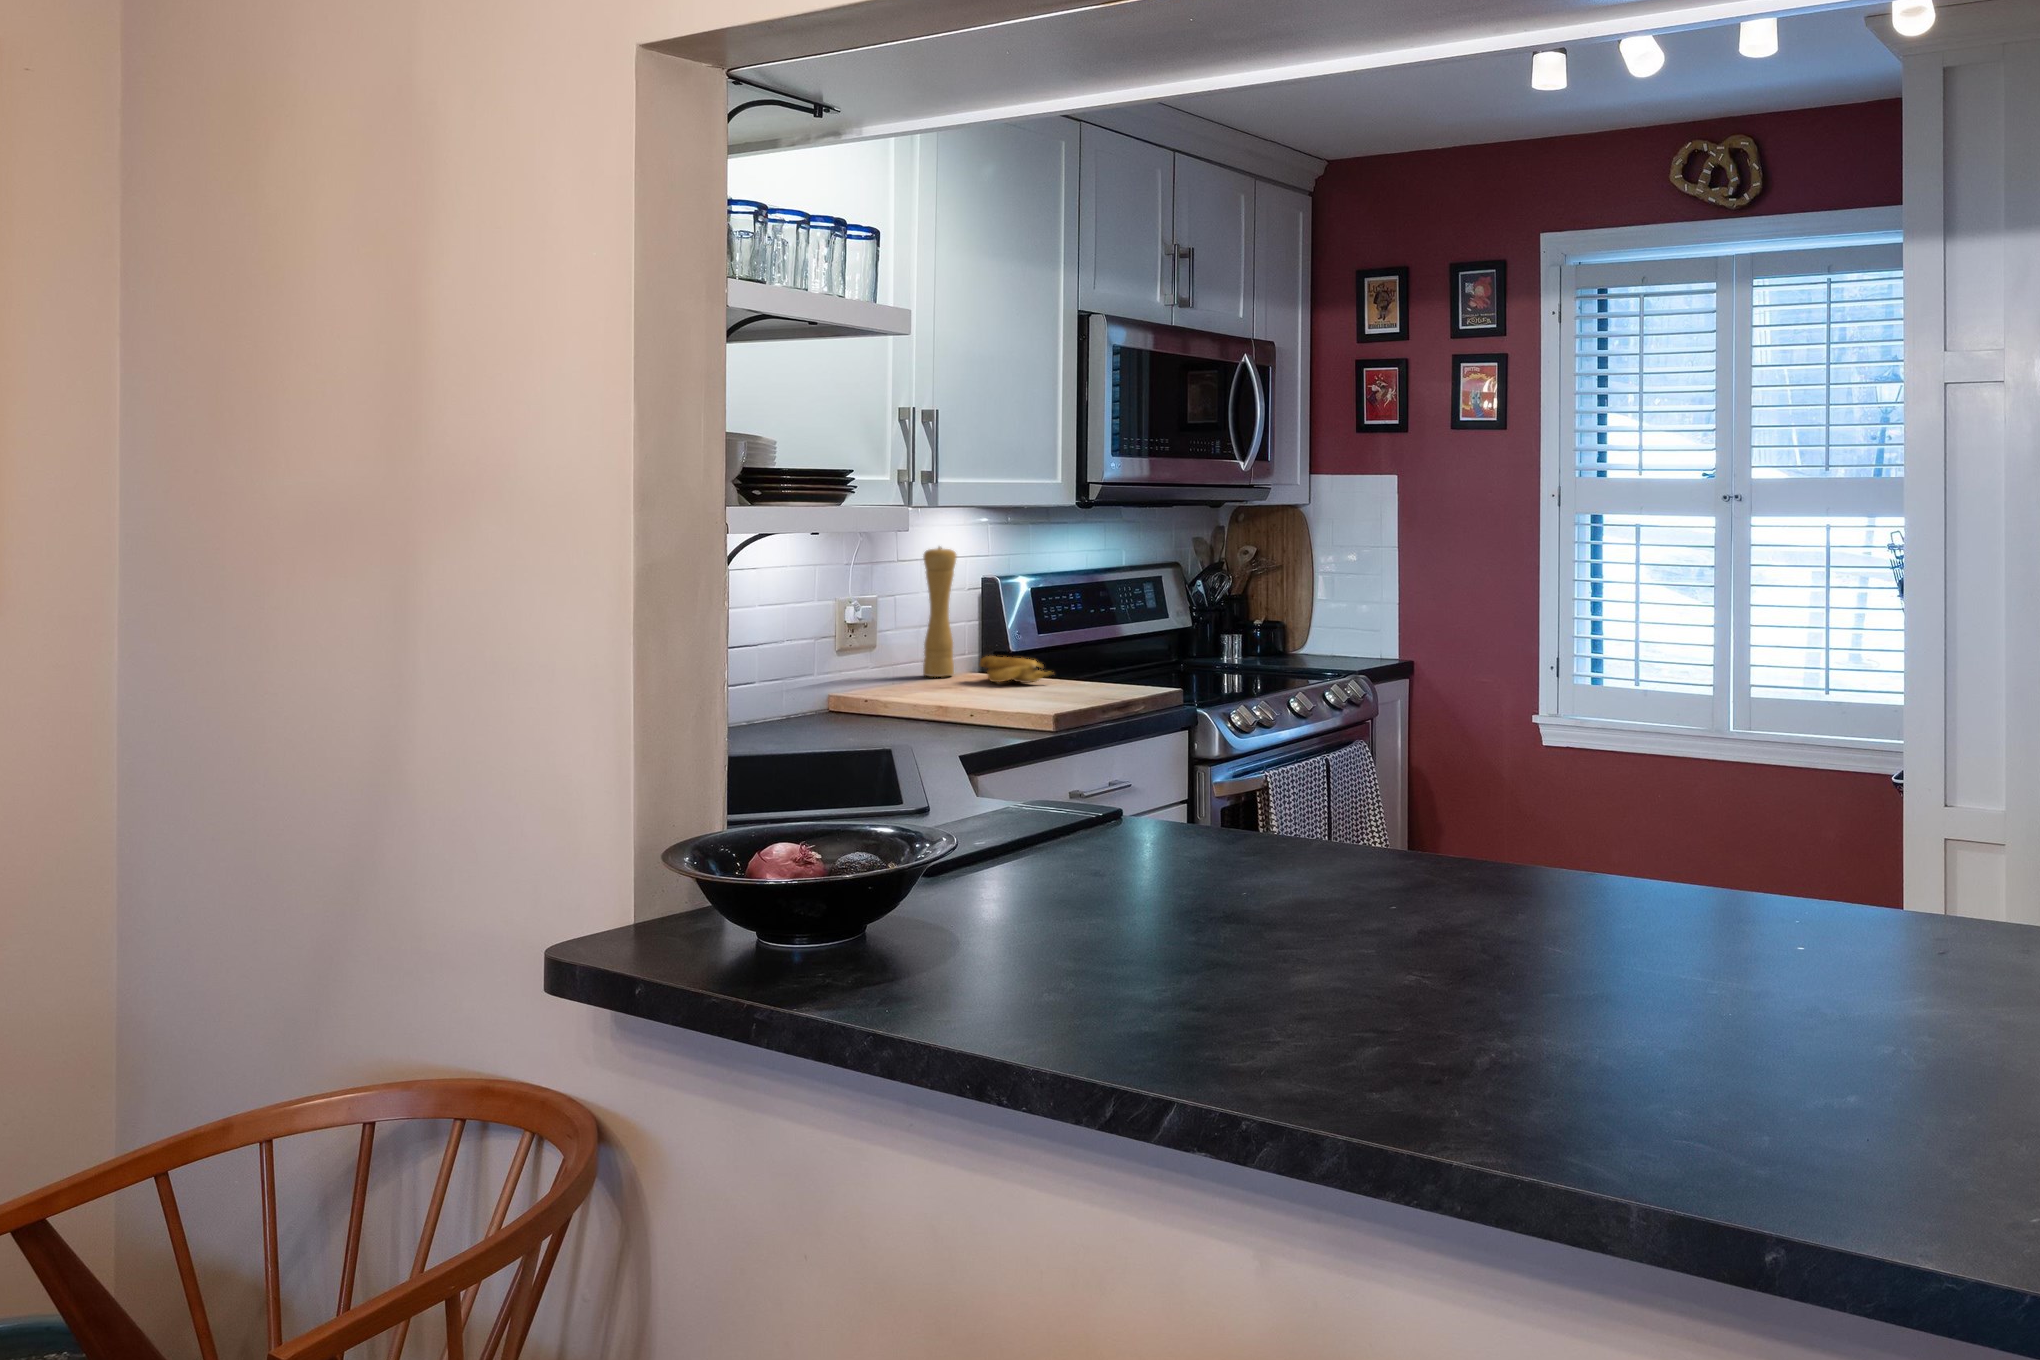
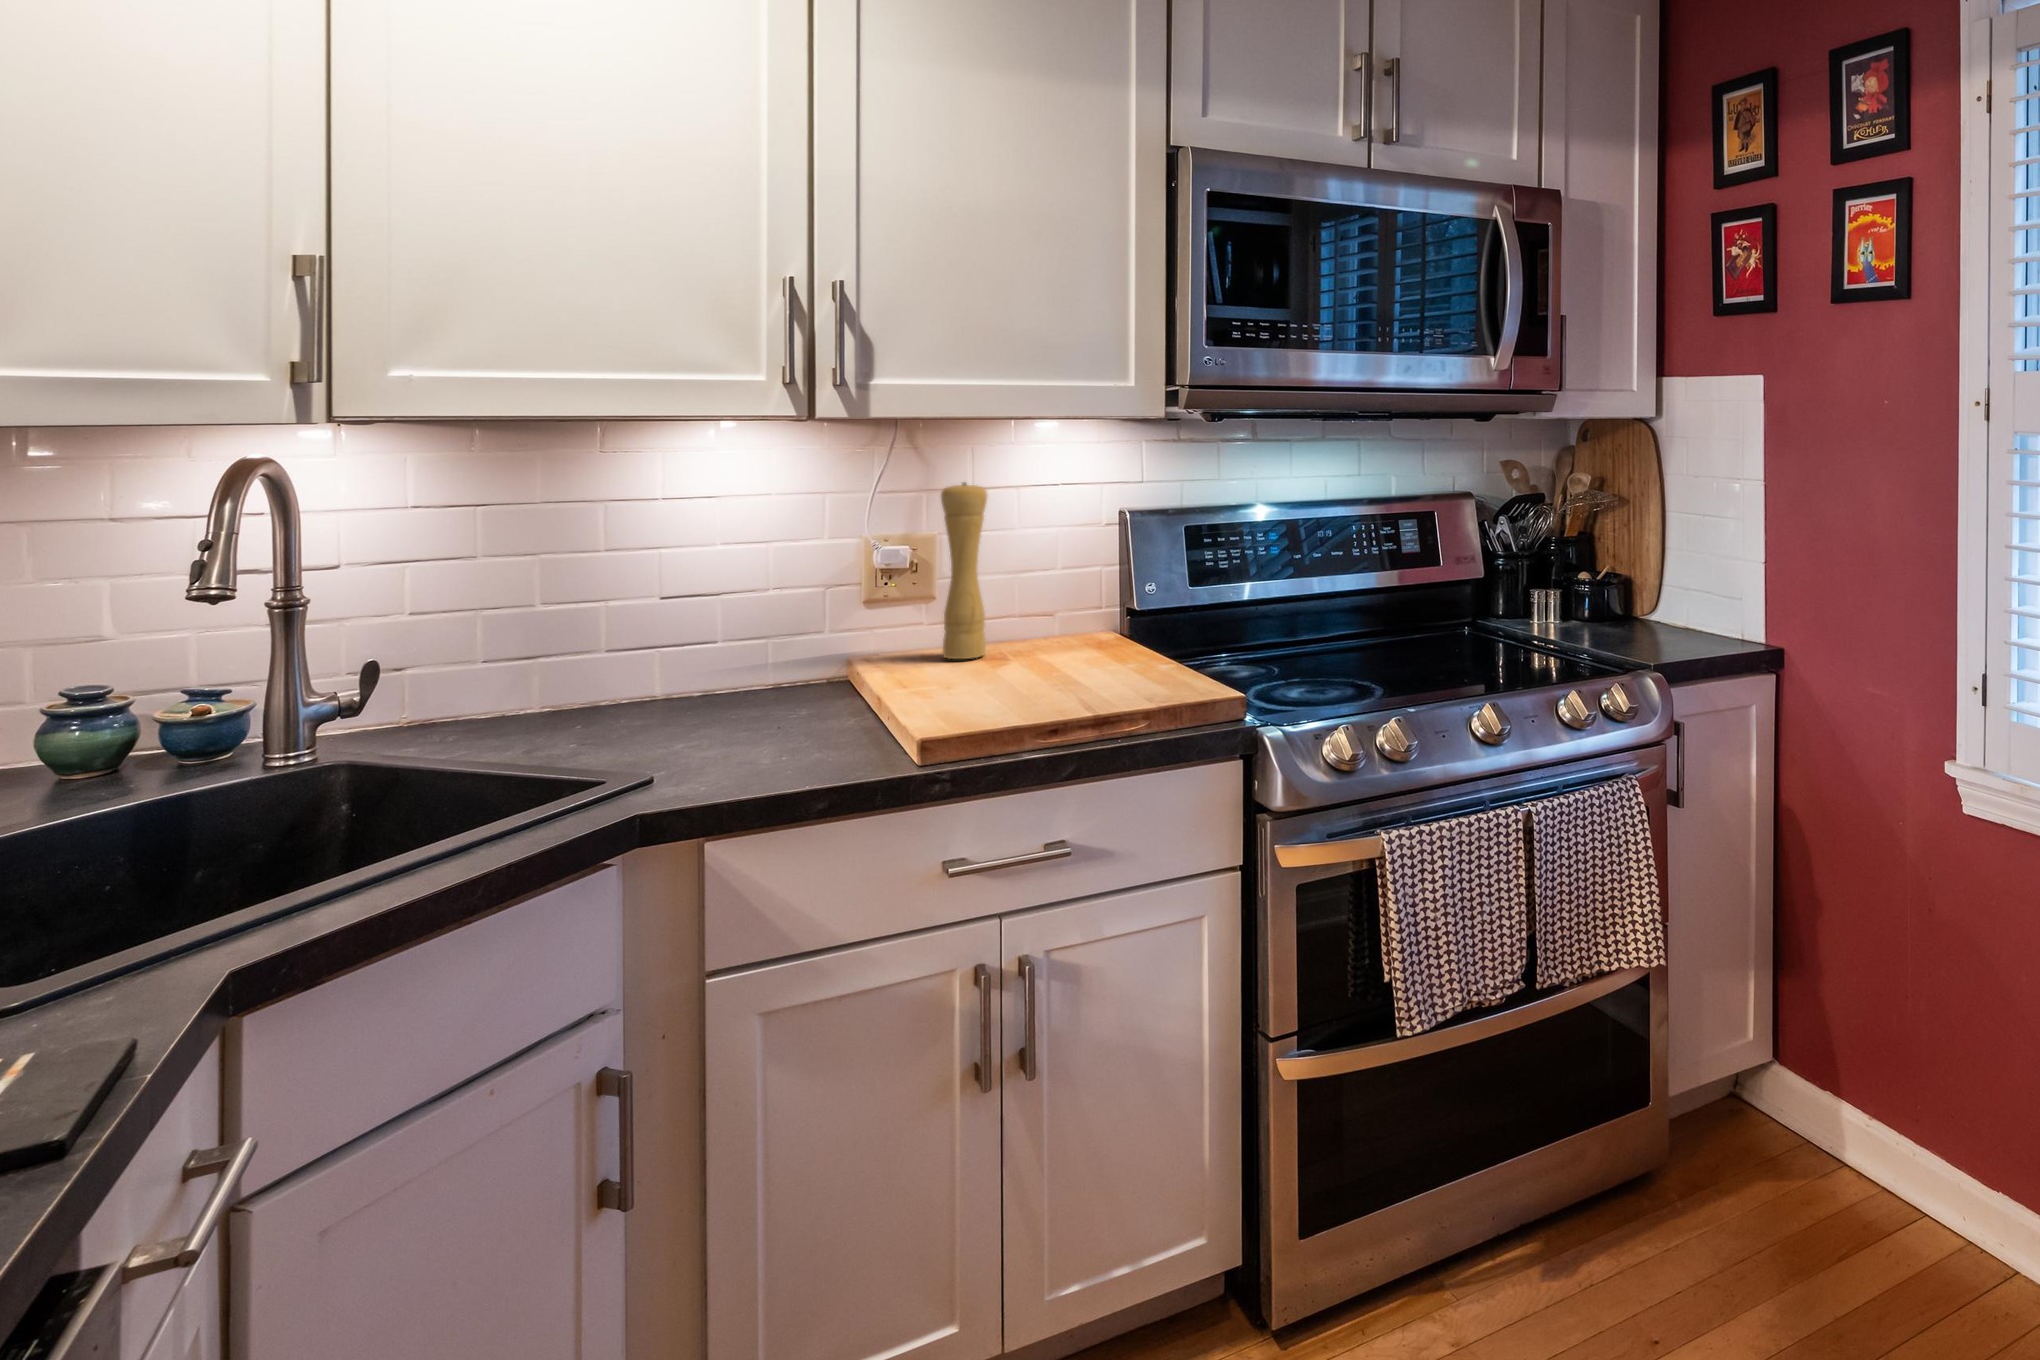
banana: present [980,656,1053,683] -> none [971,639,1058,683]

